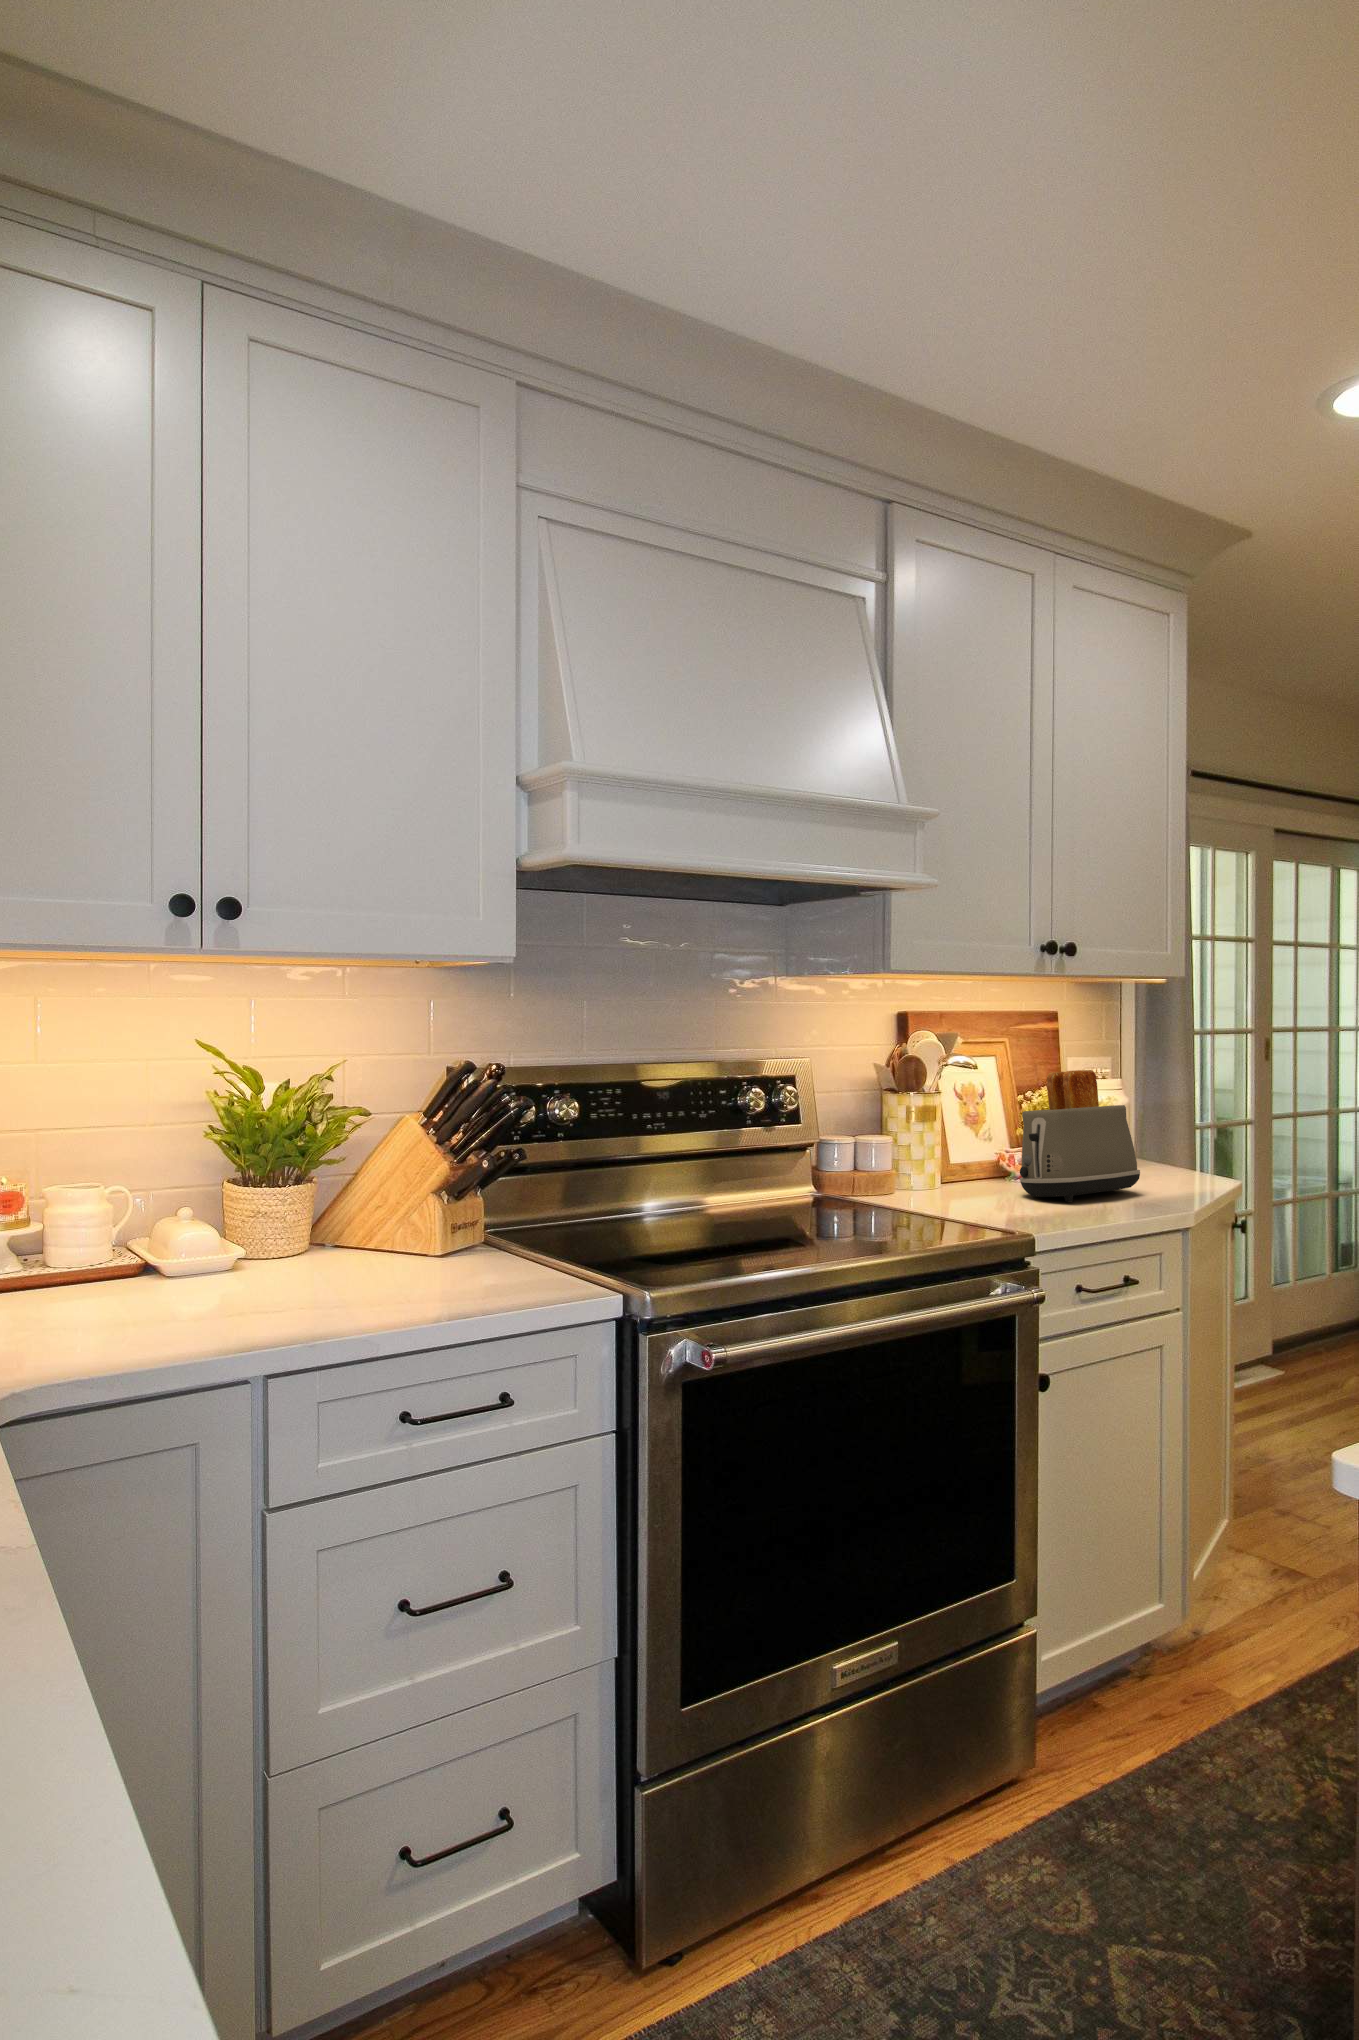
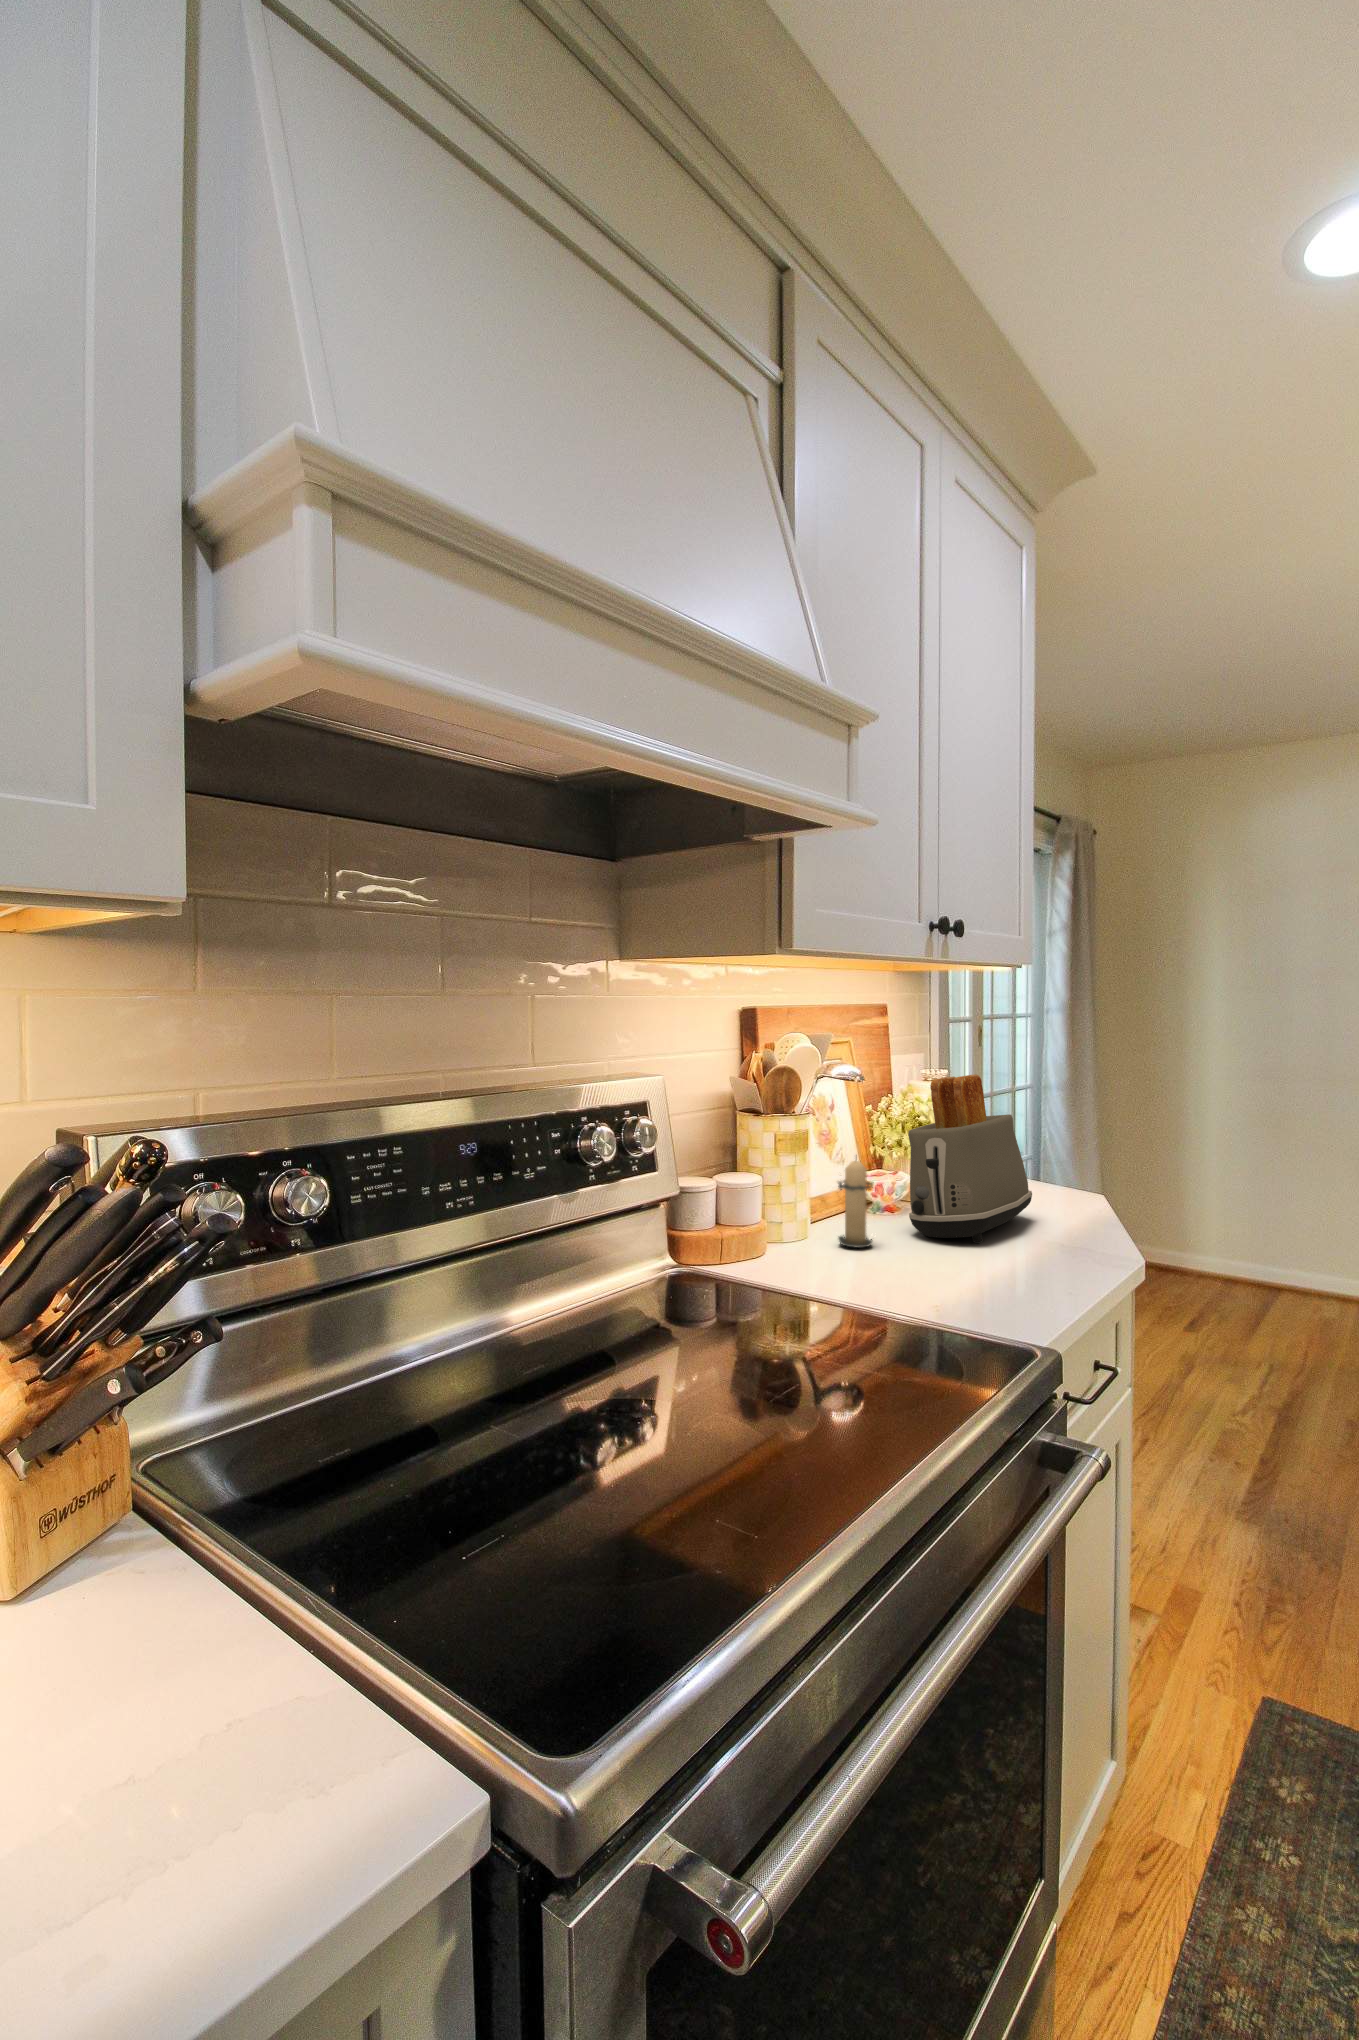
candle: none [950,1126,986,1199] -> present [838,1155,873,1248]

